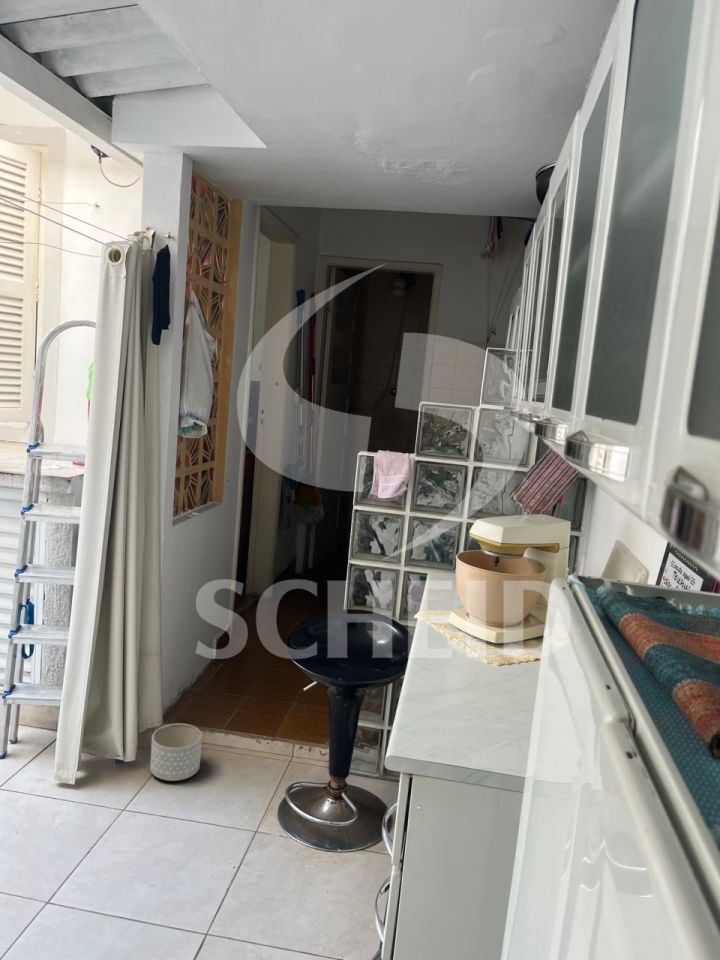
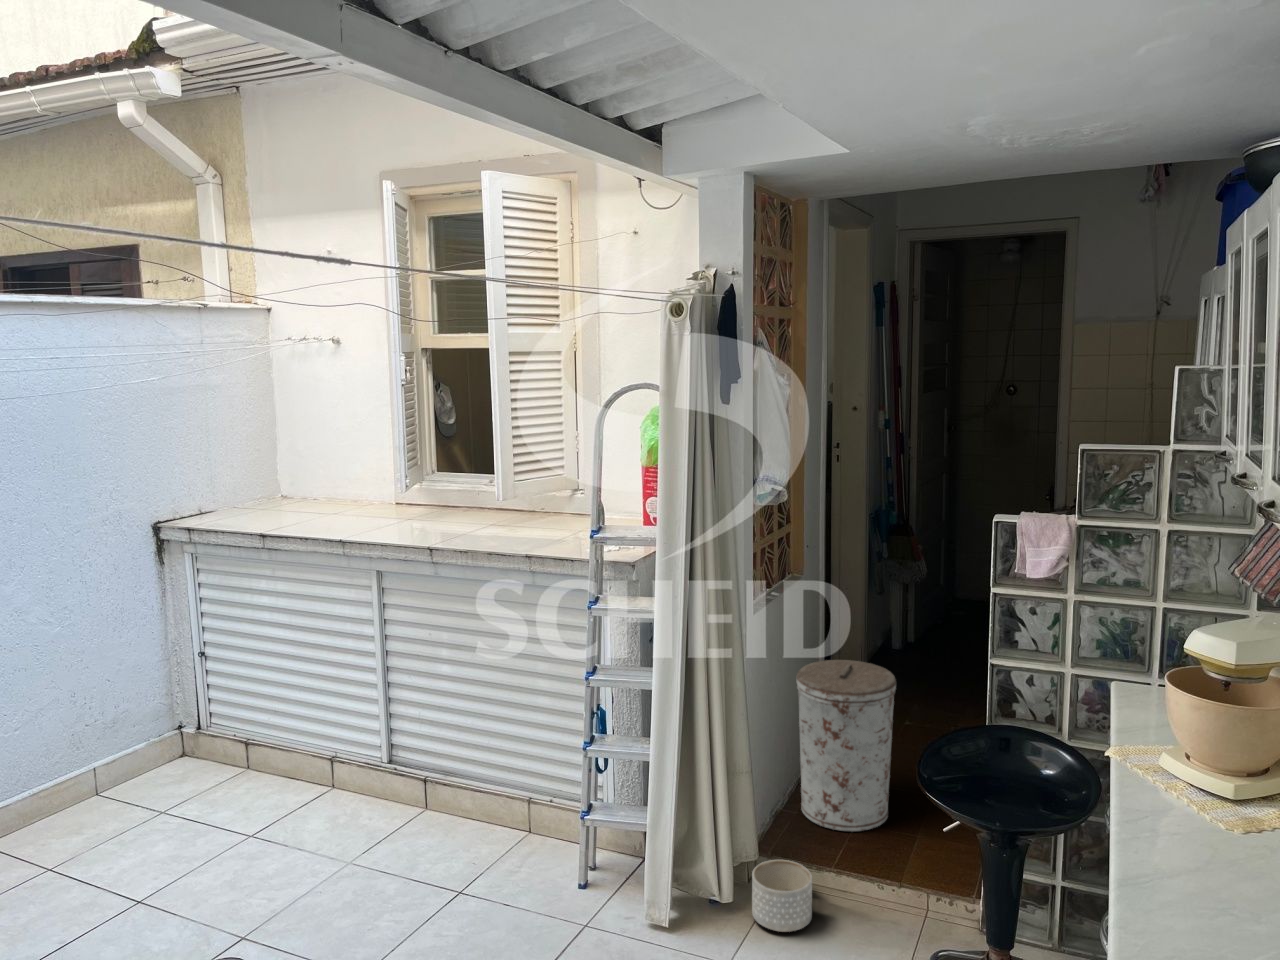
trash can: none [204,568,284,701] -> present [797,660,896,831]

